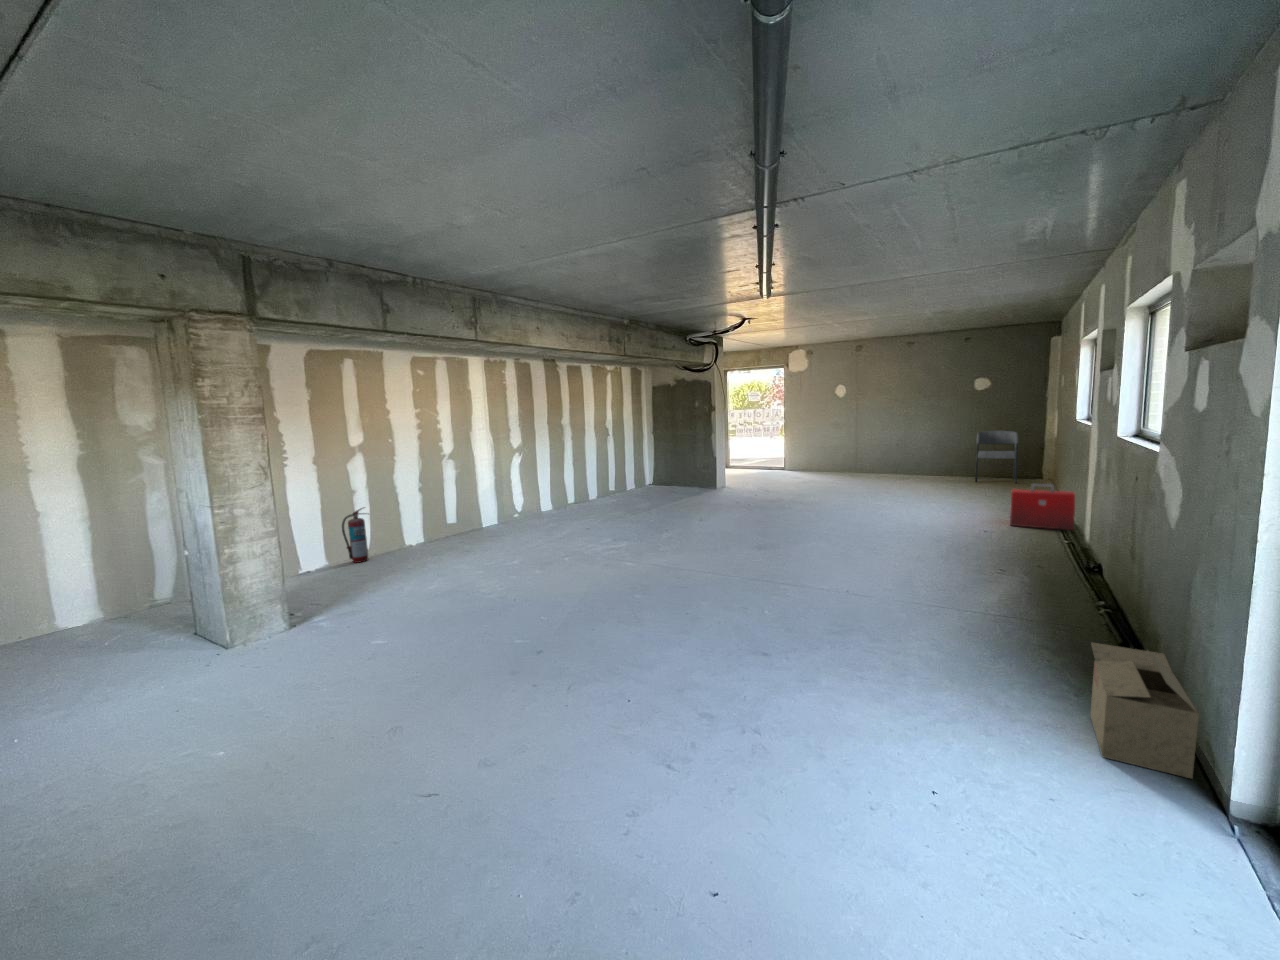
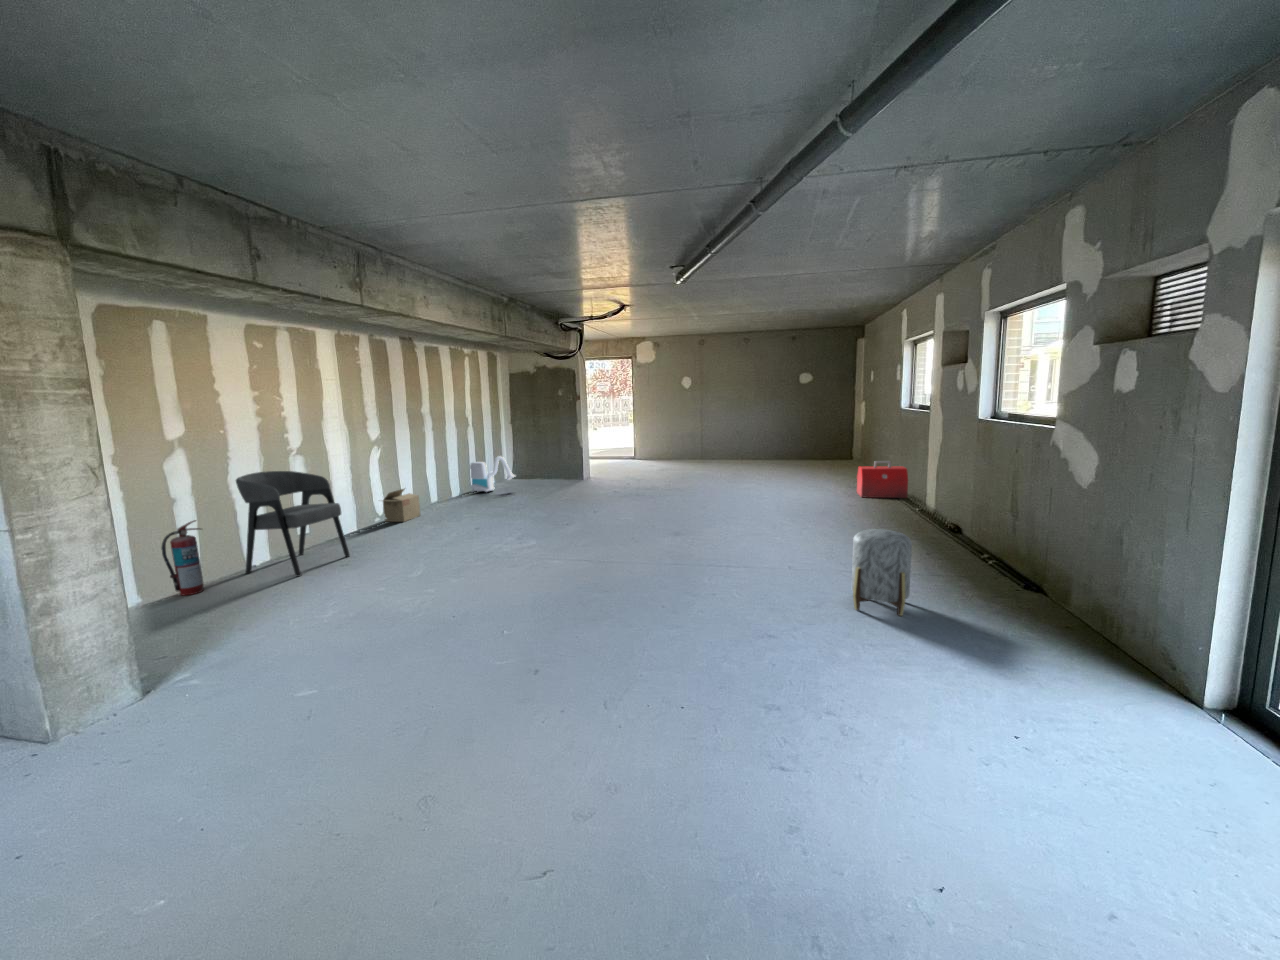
chair: present [975,431,1019,483] -> present [236,471,350,576]
vacuum cleaner: none [605,464,645,497] -> present [470,456,515,492]
stool: none [870,560,944,659] -> present [852,529,912,616]
cardboard box: present [1090,642,1199,779] -> present [383,489,420,522]

